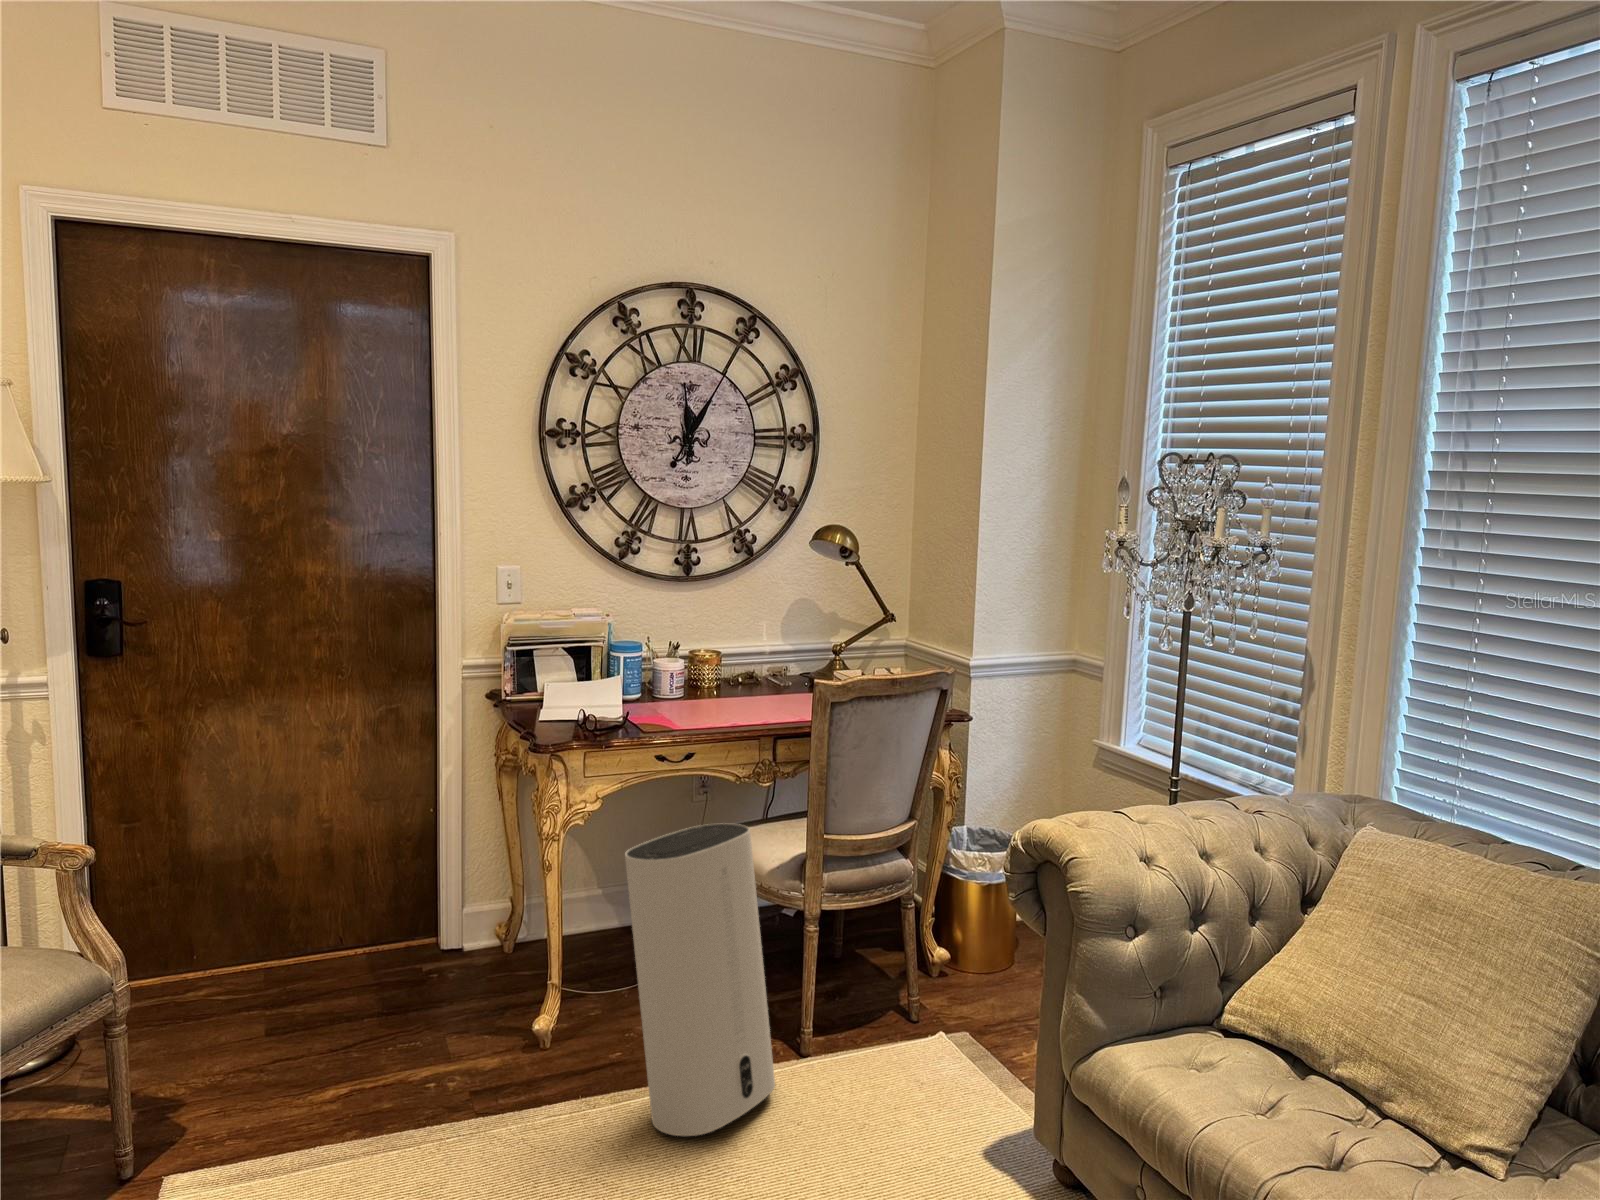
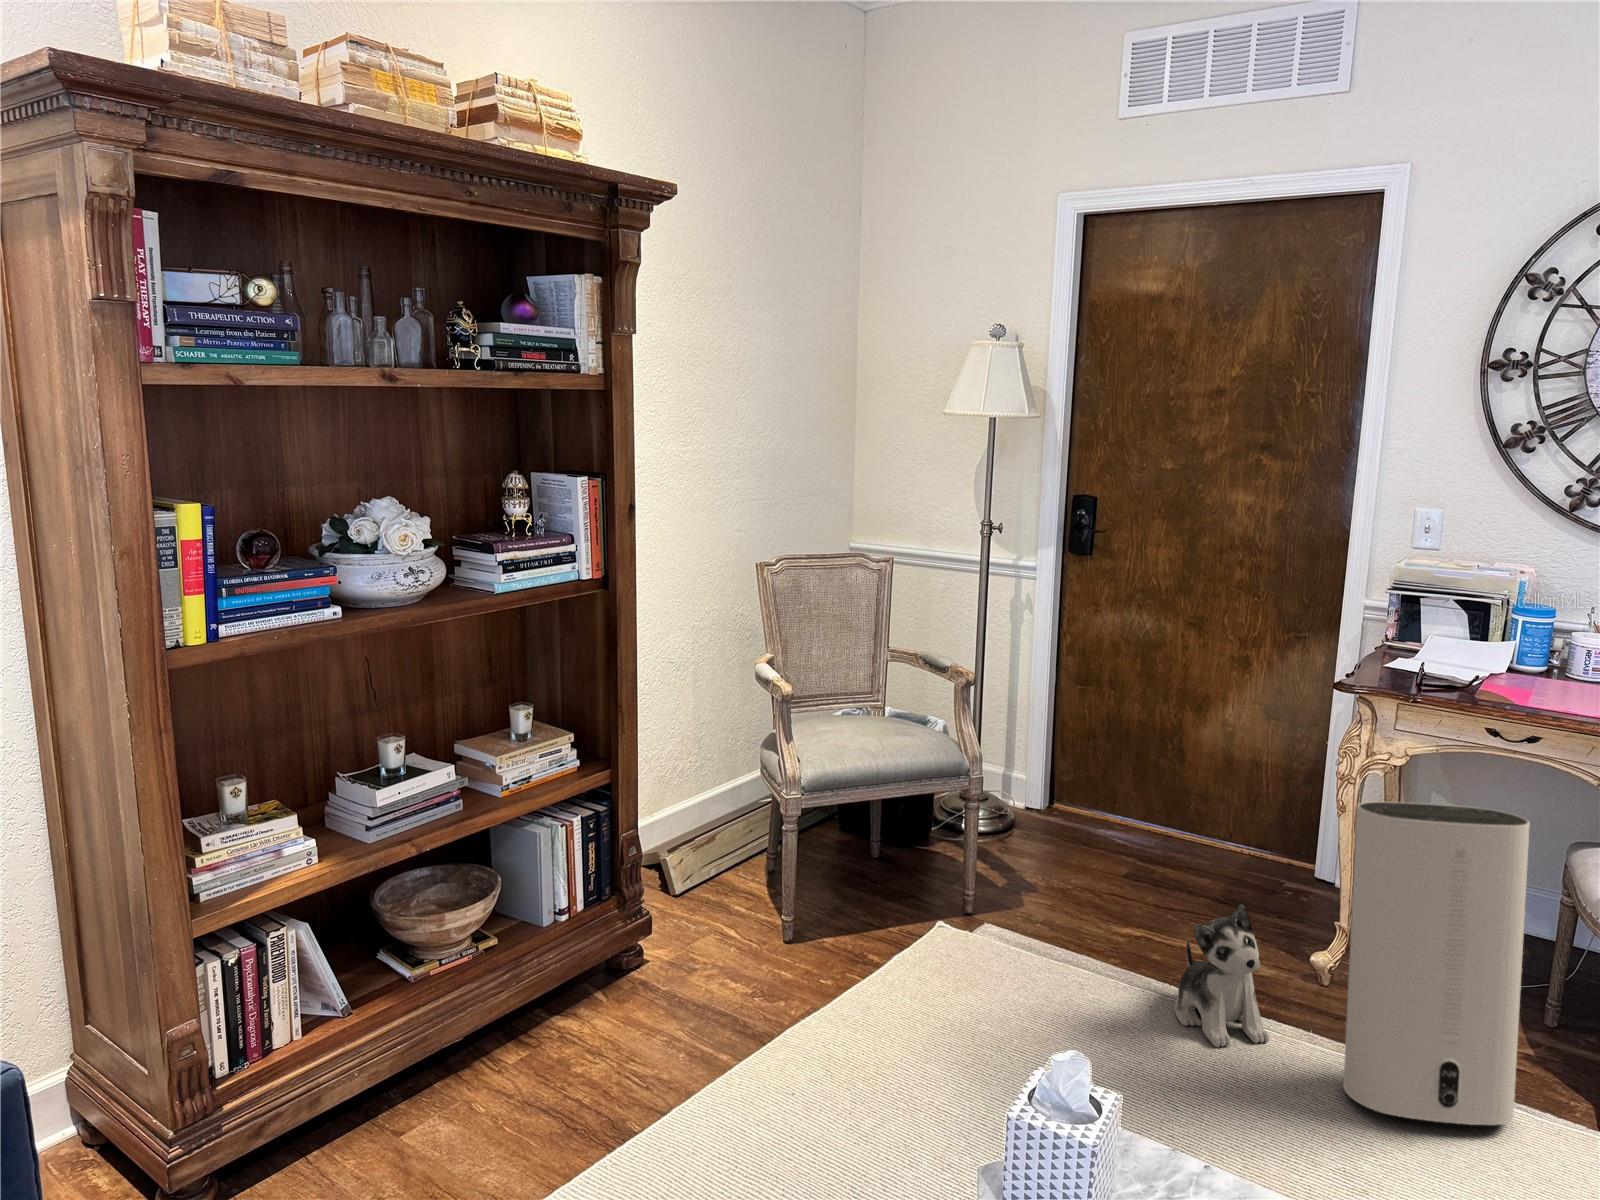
plush toy: none [445,1000,566,1162] -> present [1174,904,1269,1047]

